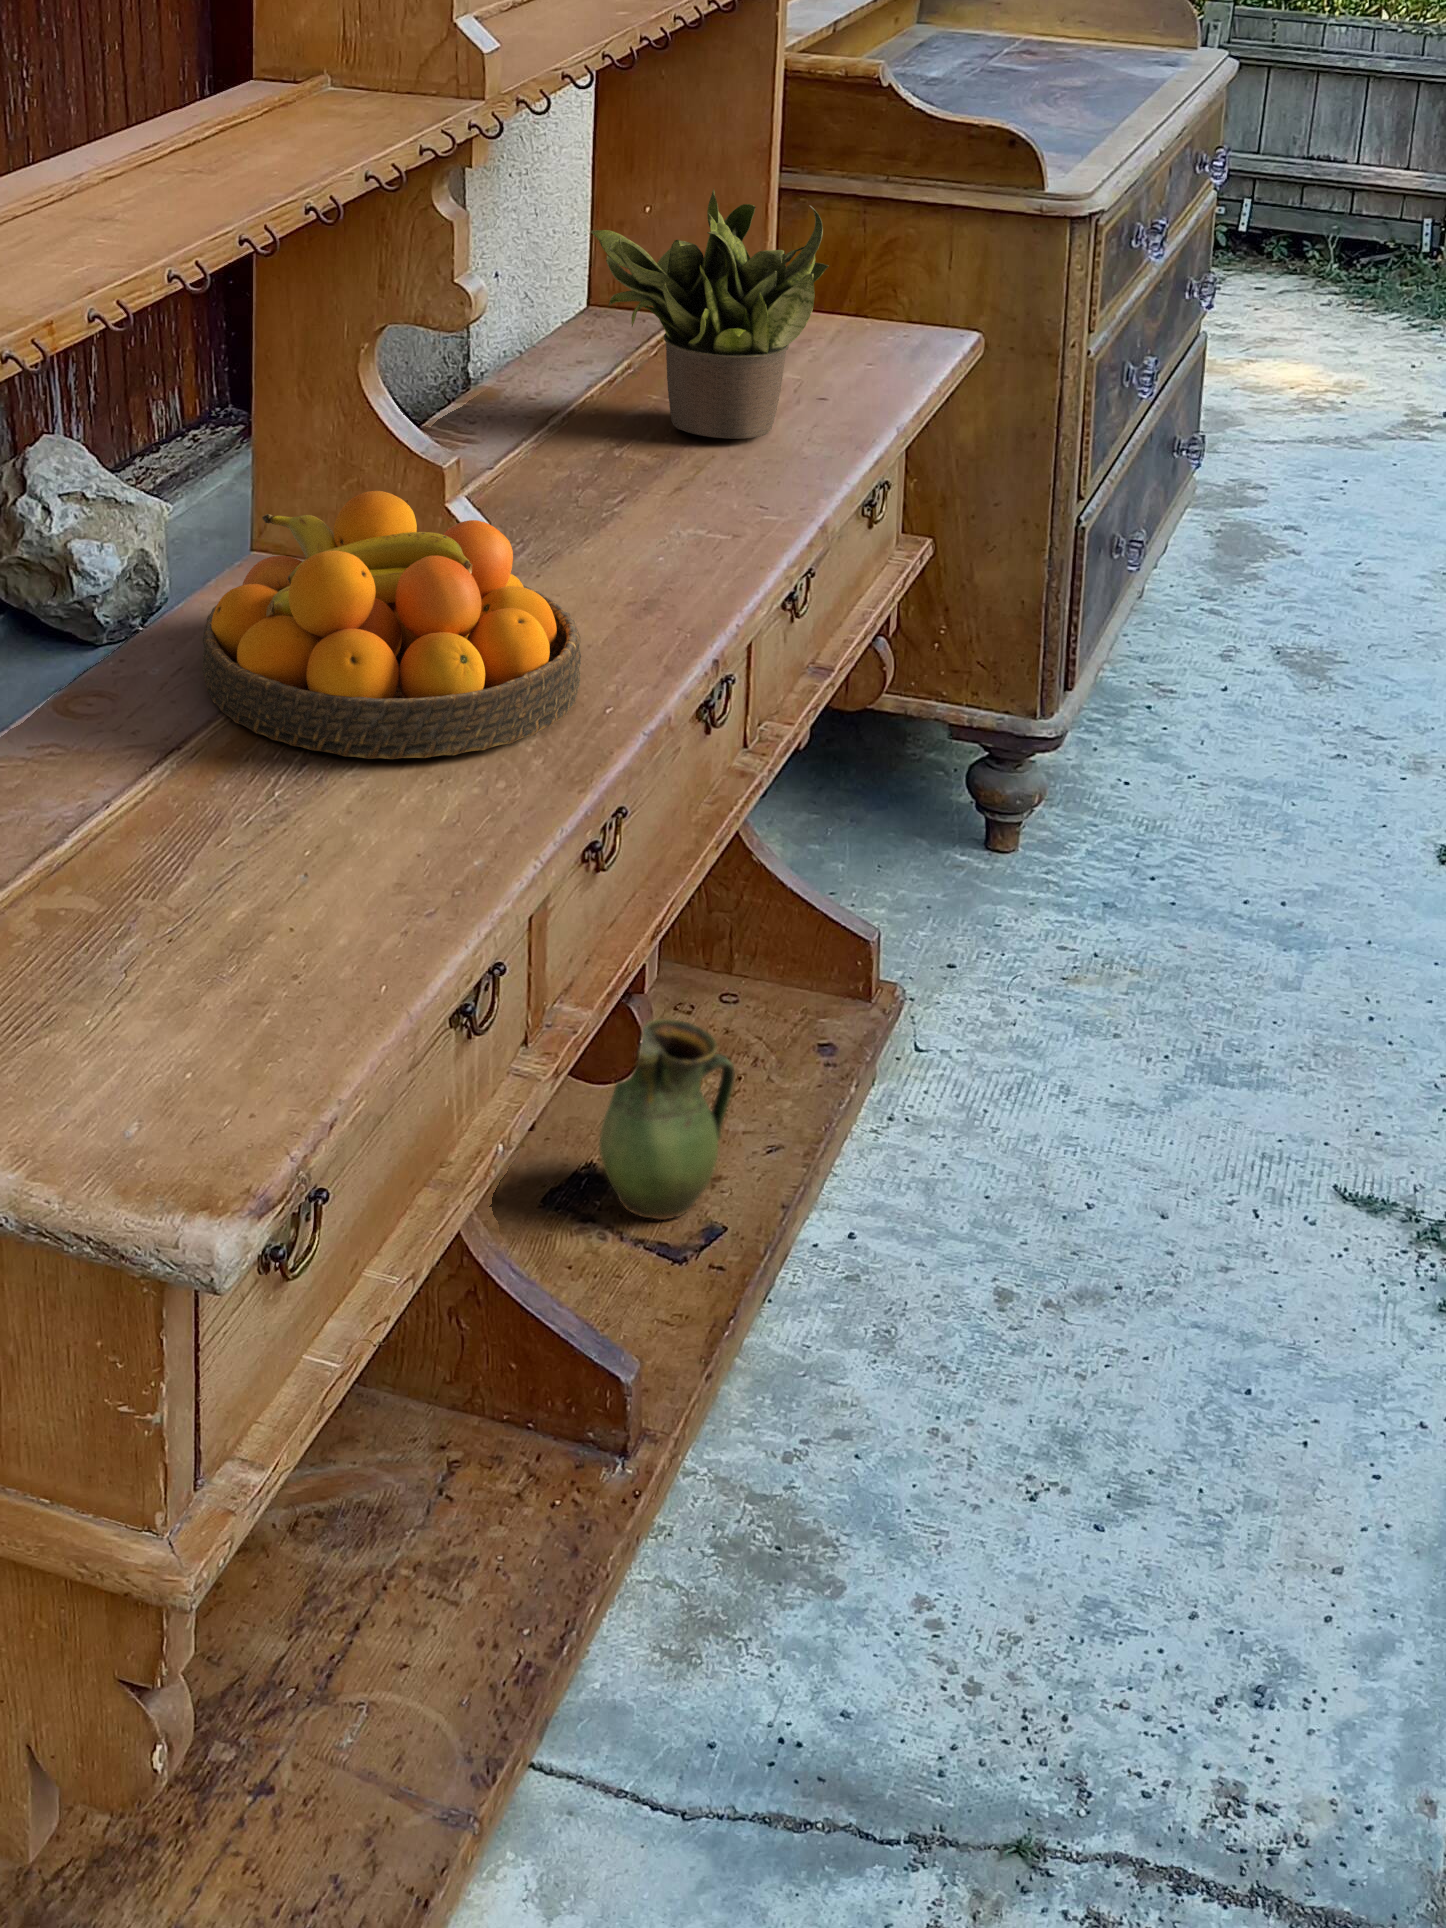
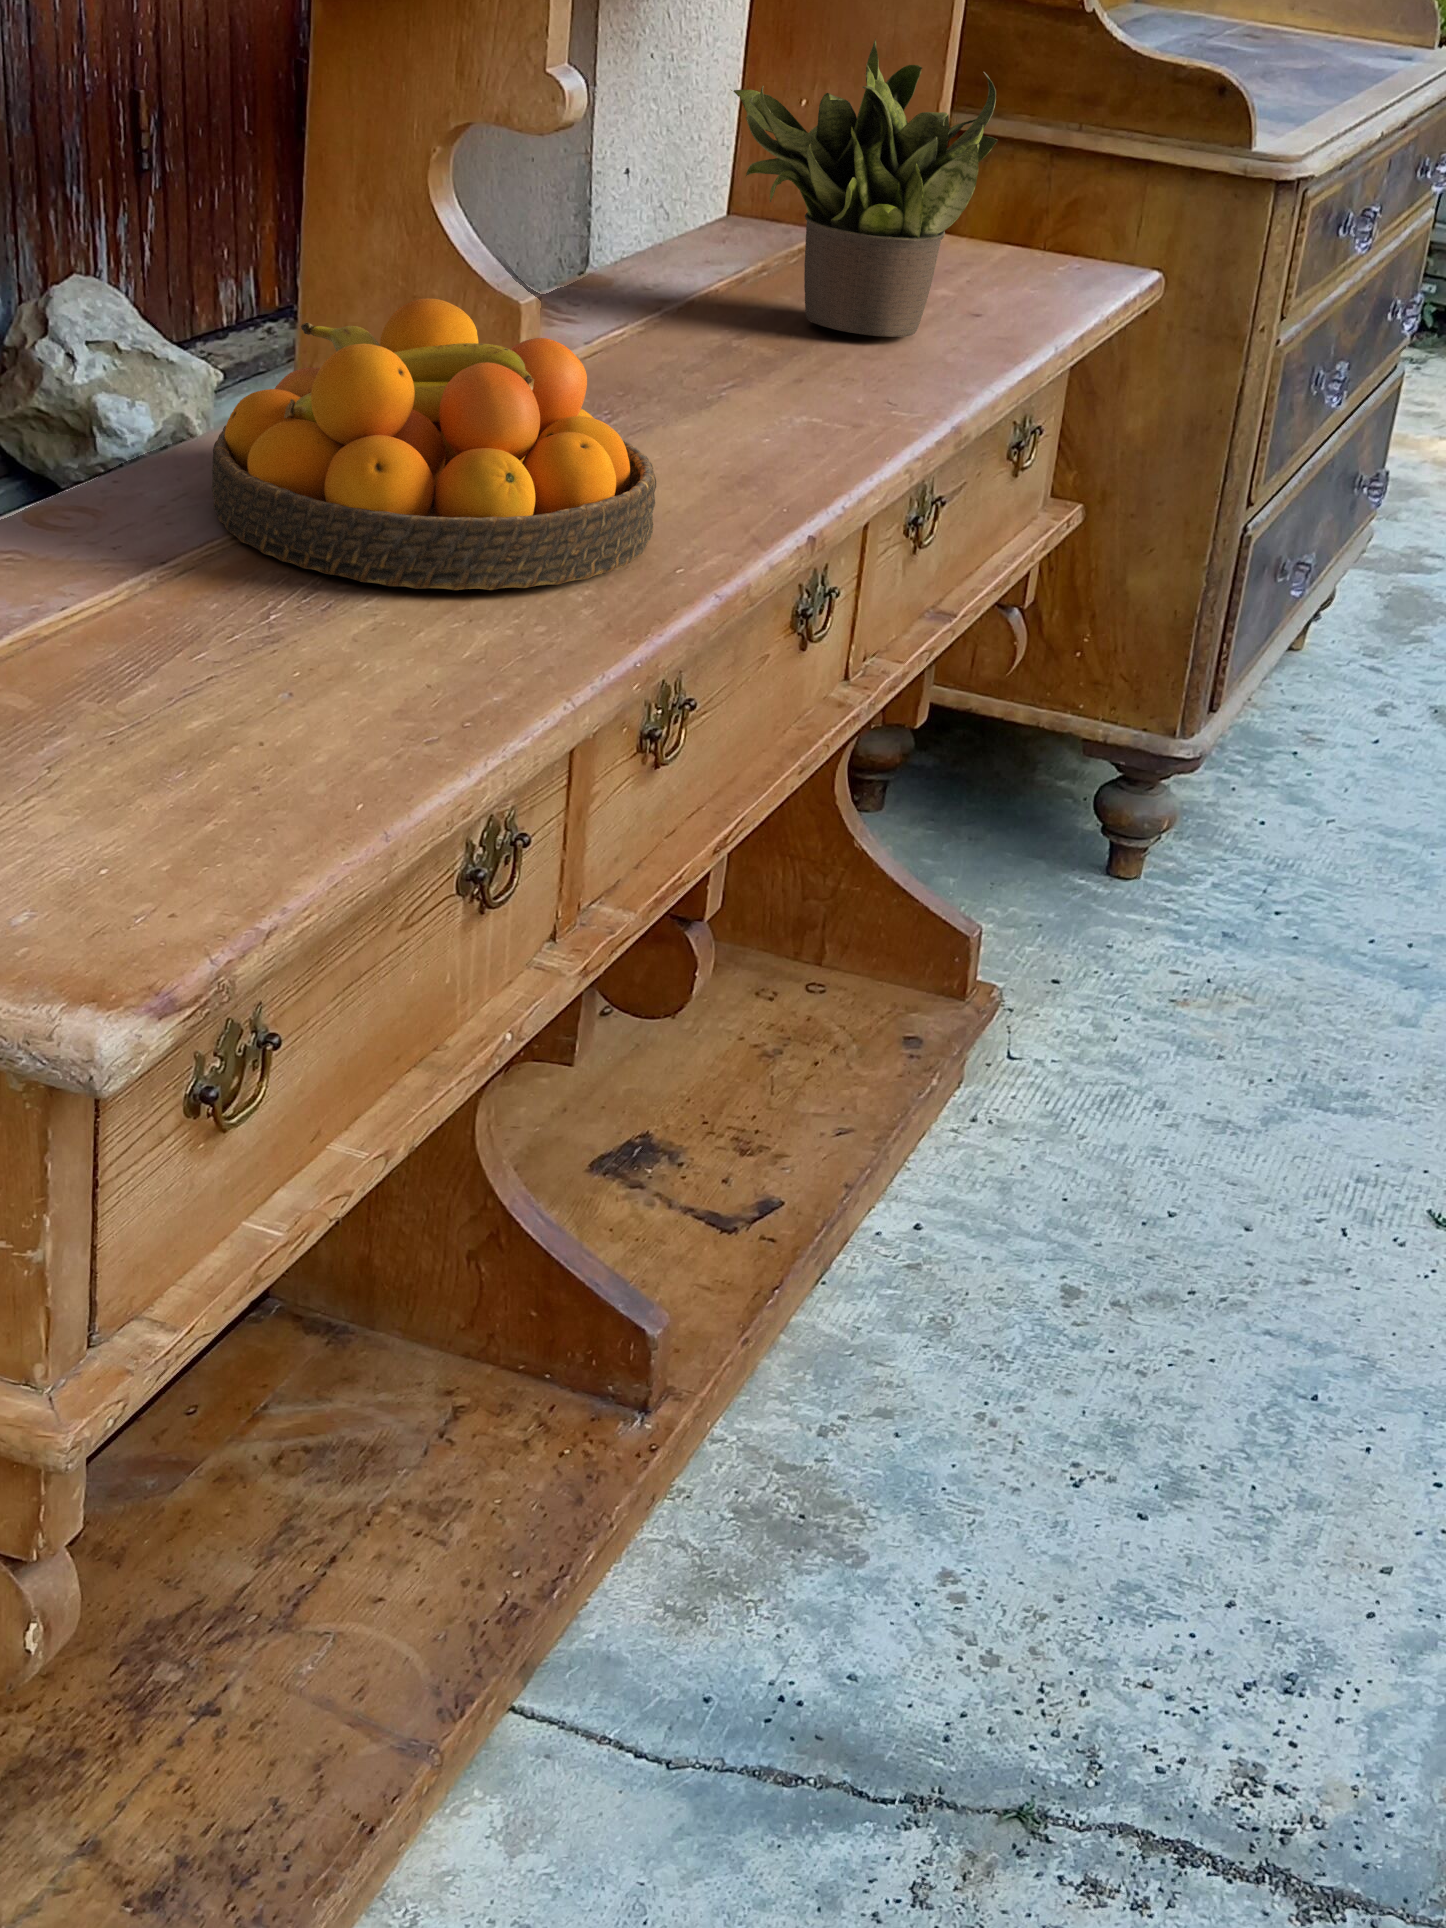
pitcher: present [600,1019,735,1220] -> none [663,981,814,1189]

